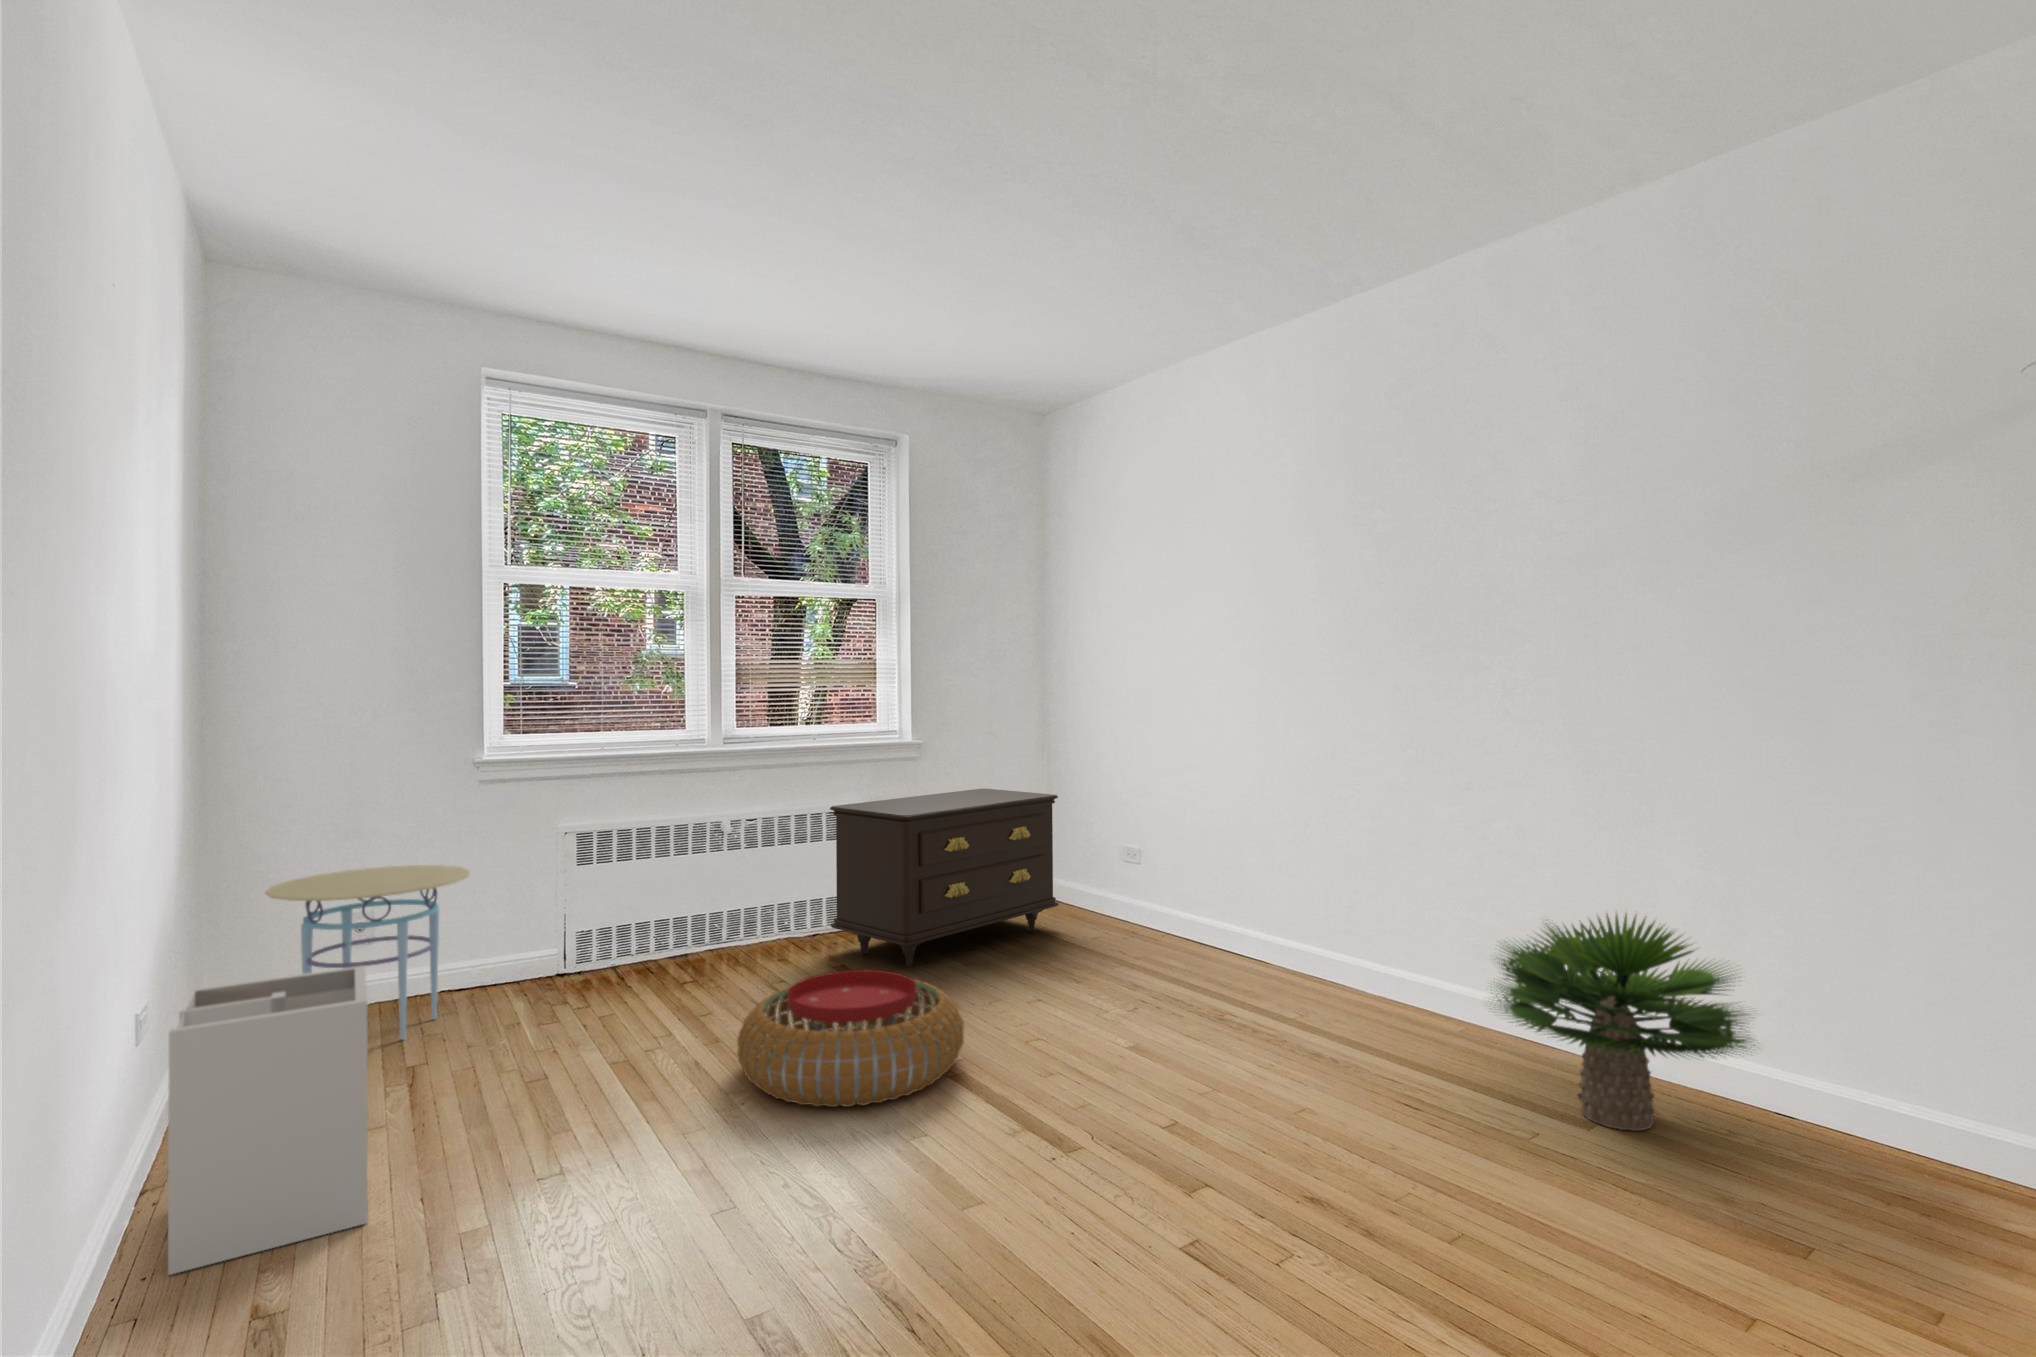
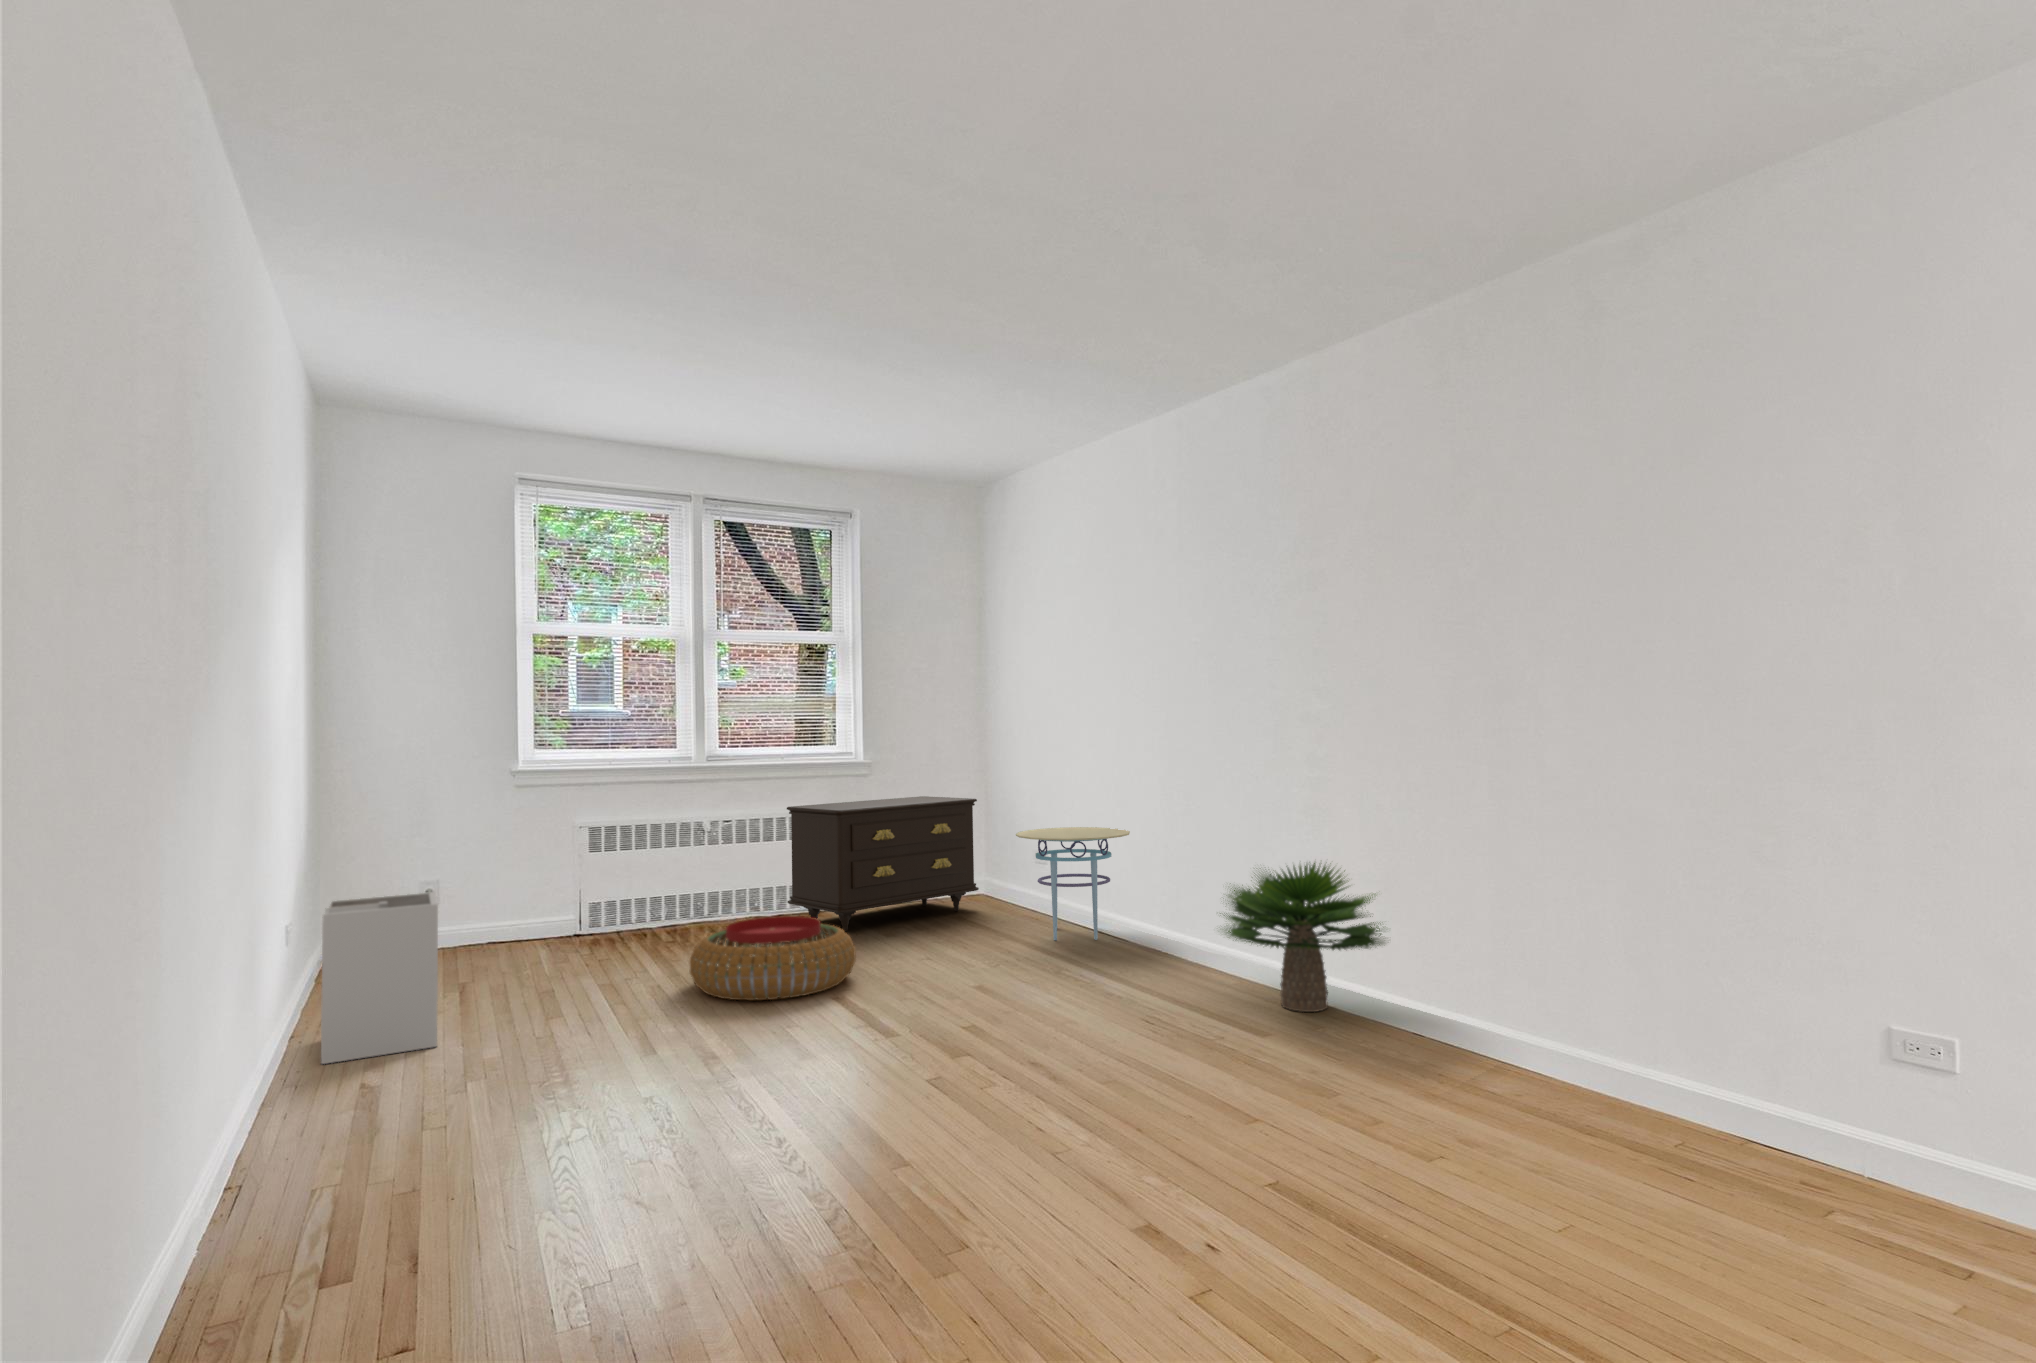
side table: present [265,865,469,1040] -> present [1016,827,1130,940]

